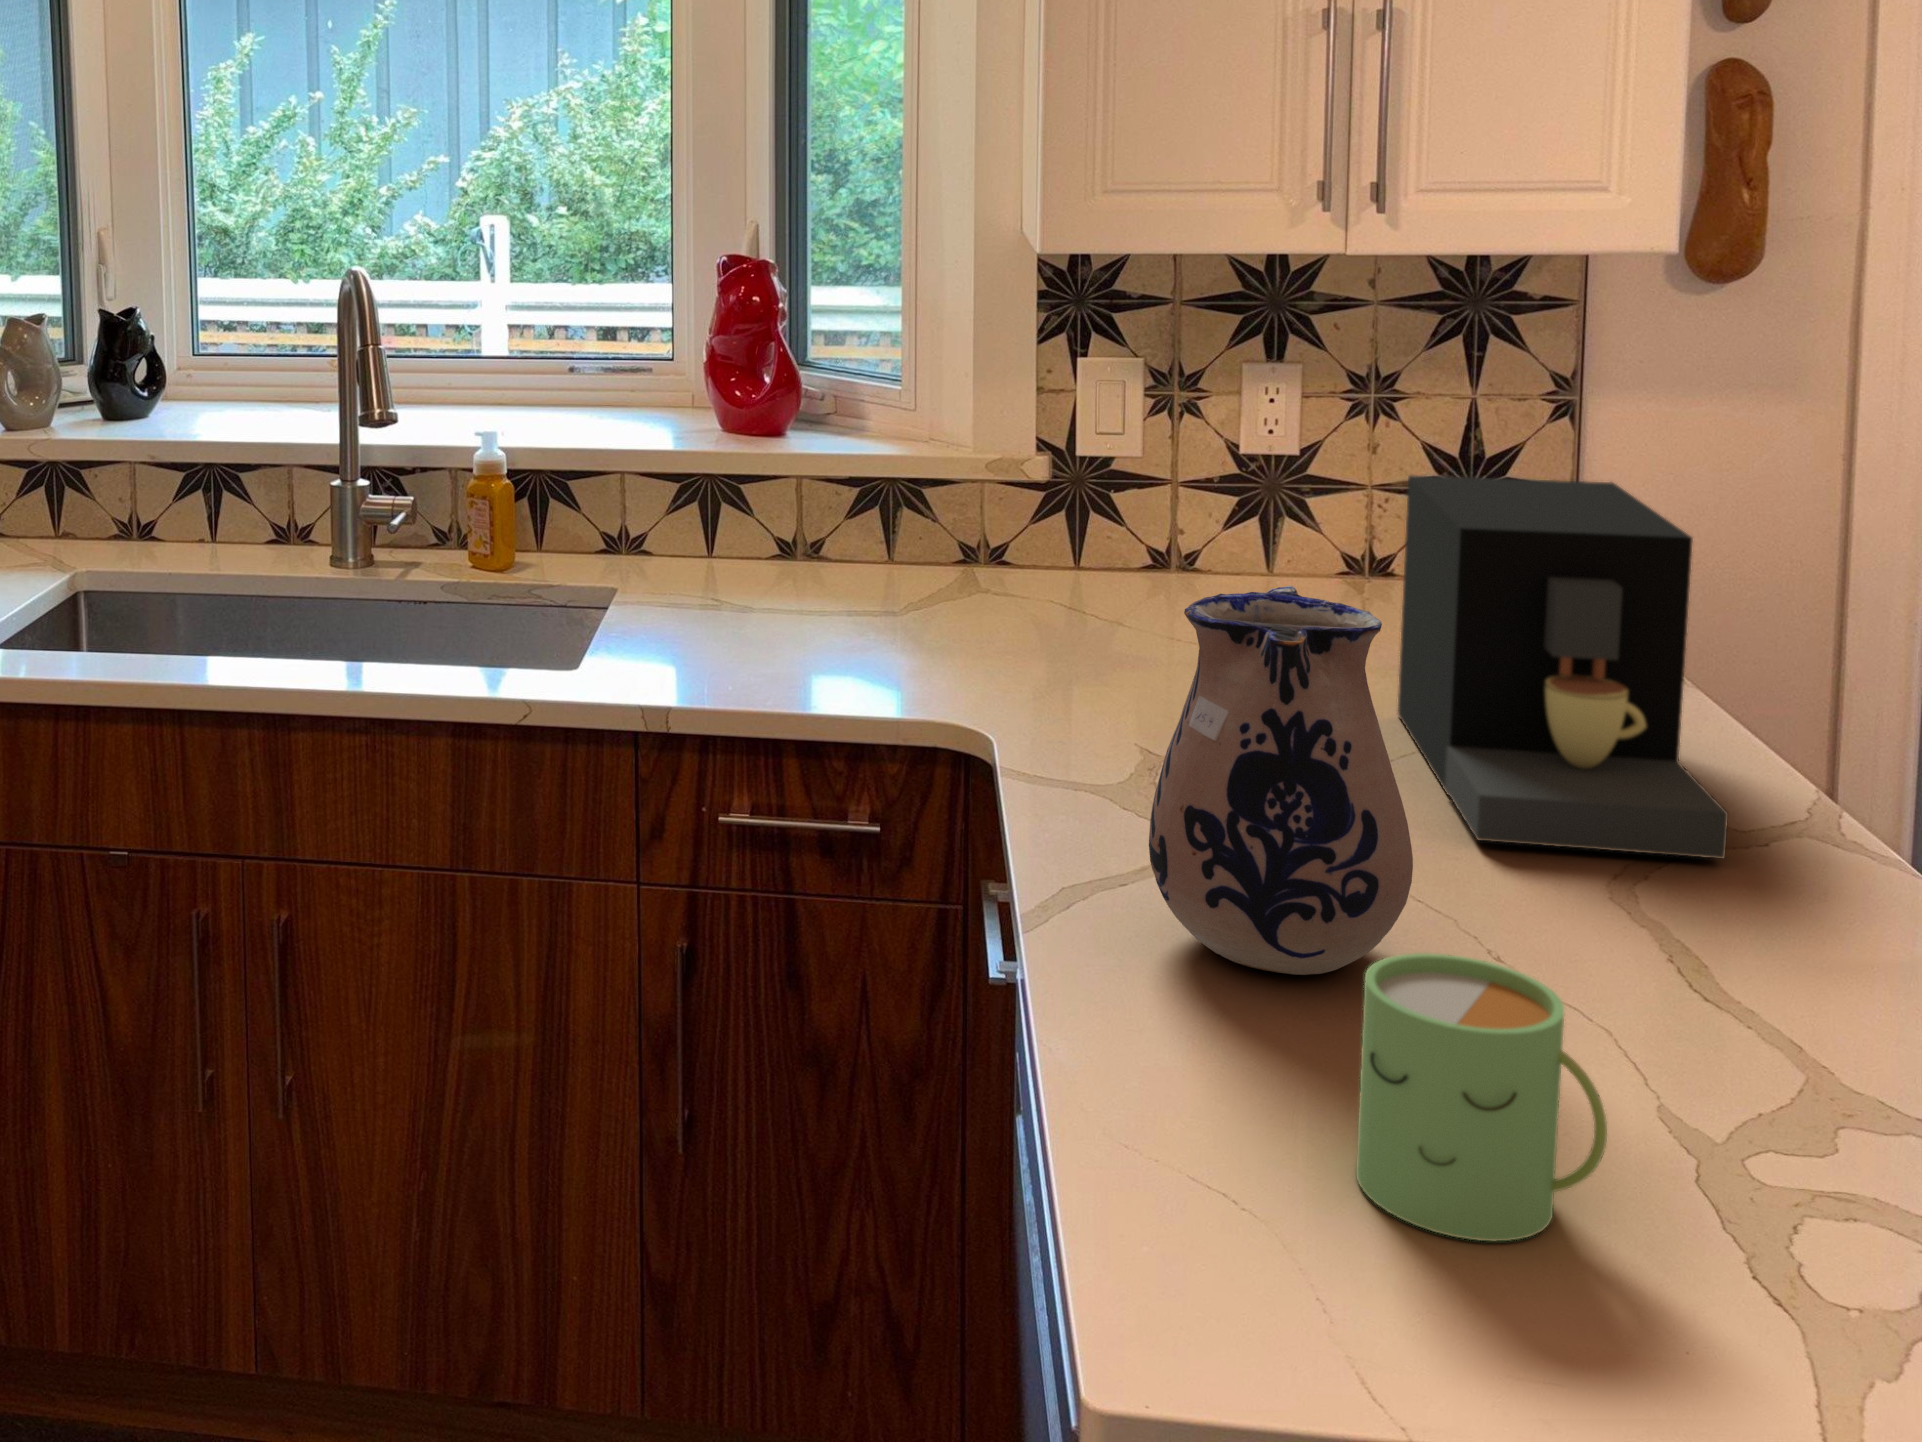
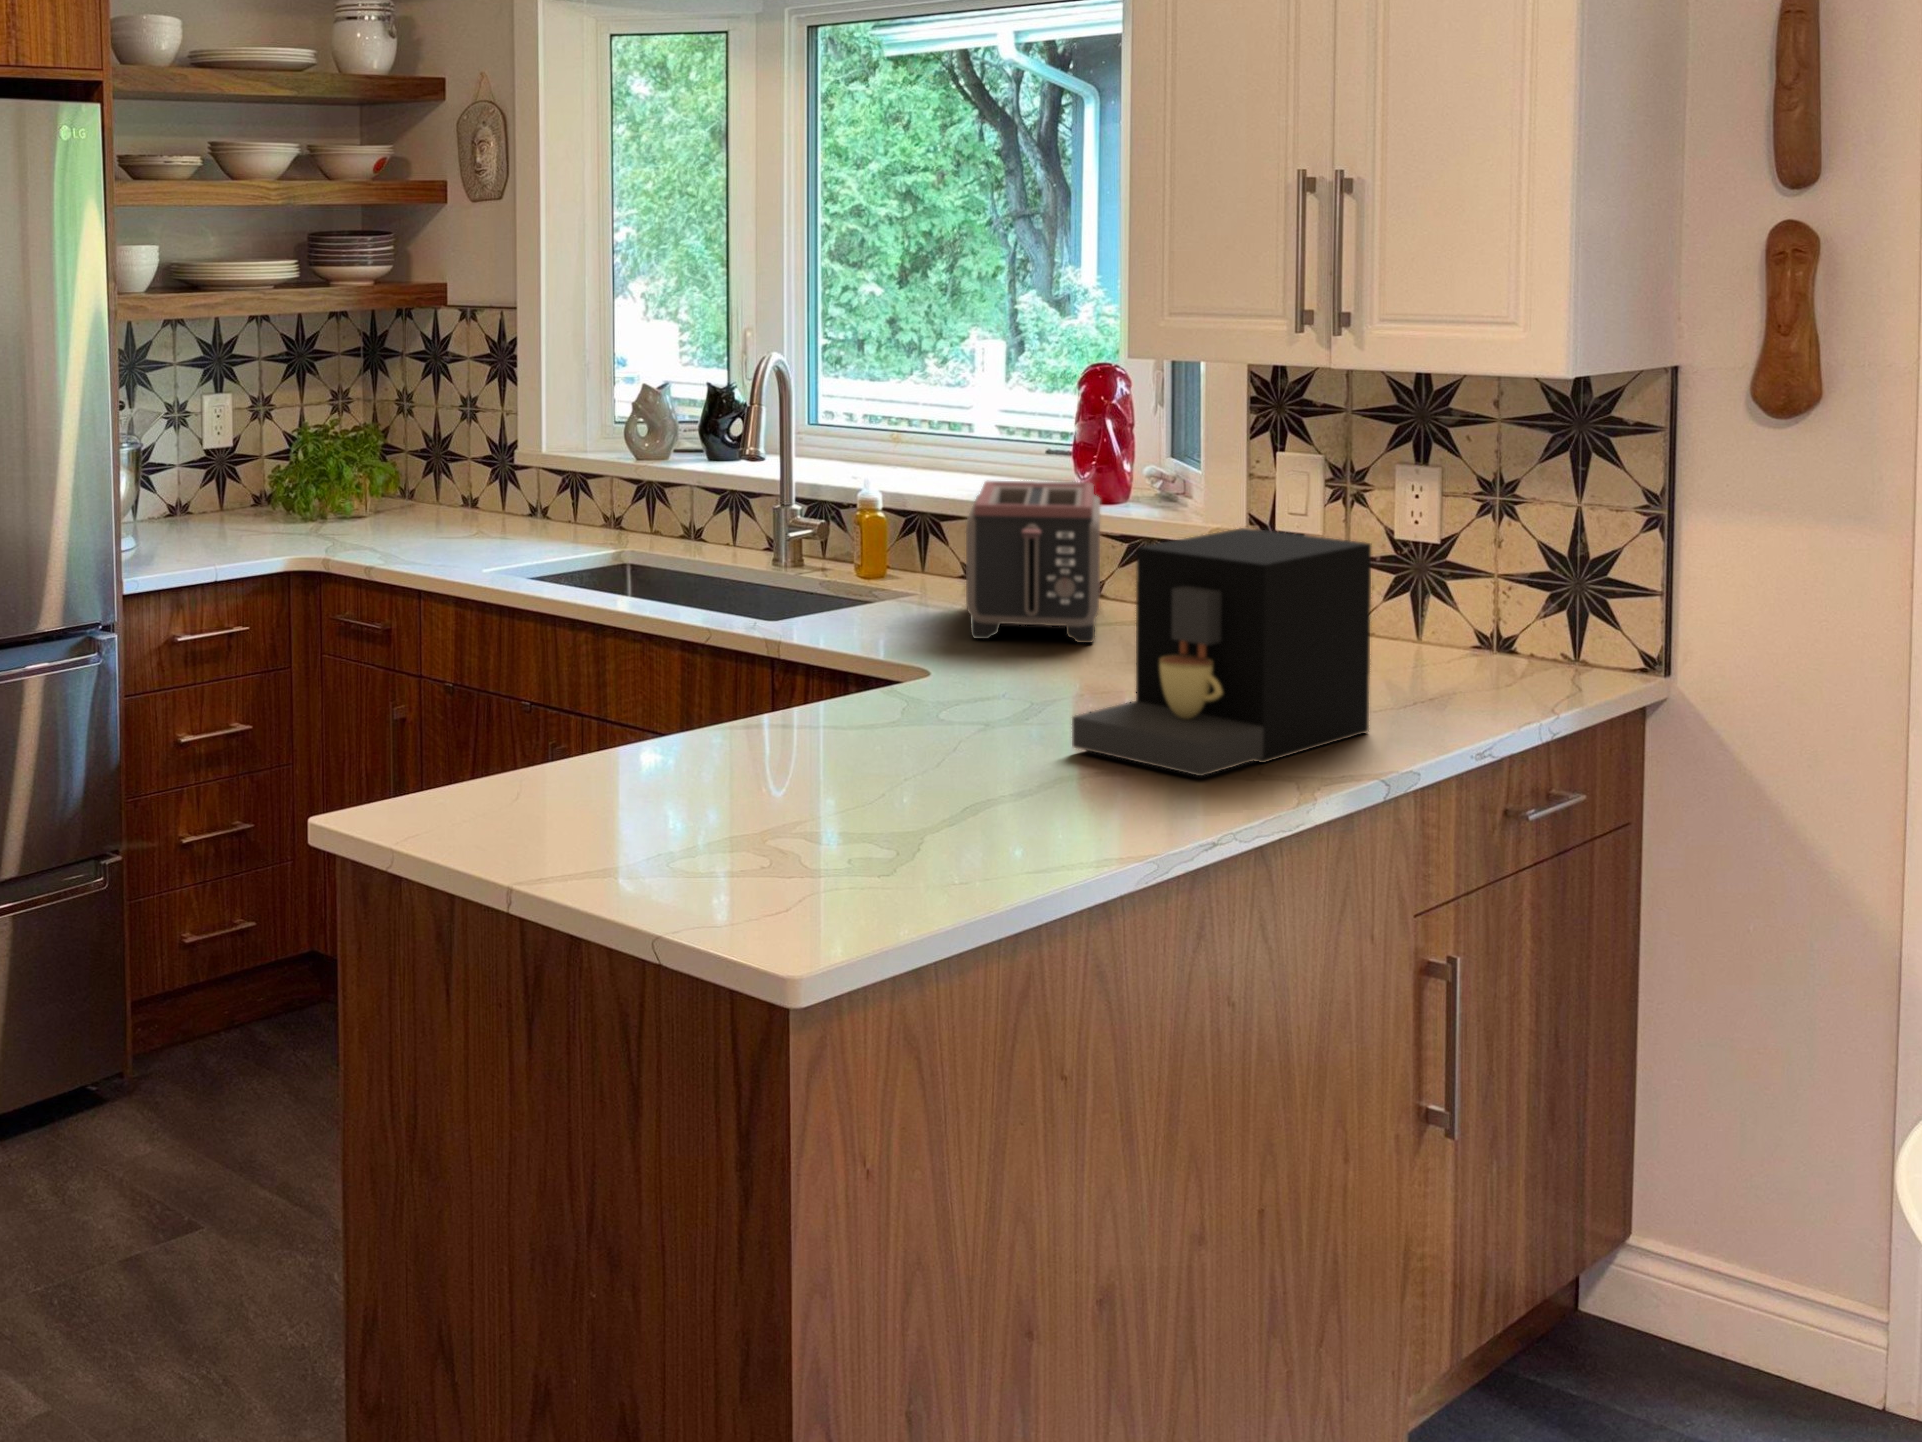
toaster: none [717,415,1003,654] -> present [966,481,1100,643]
ceramic pitcher: present [1149,586,1413,975] -> none [749,545,905,765]
mug: present [1356,953,1607,1241] -> none [610,698,704,828]

